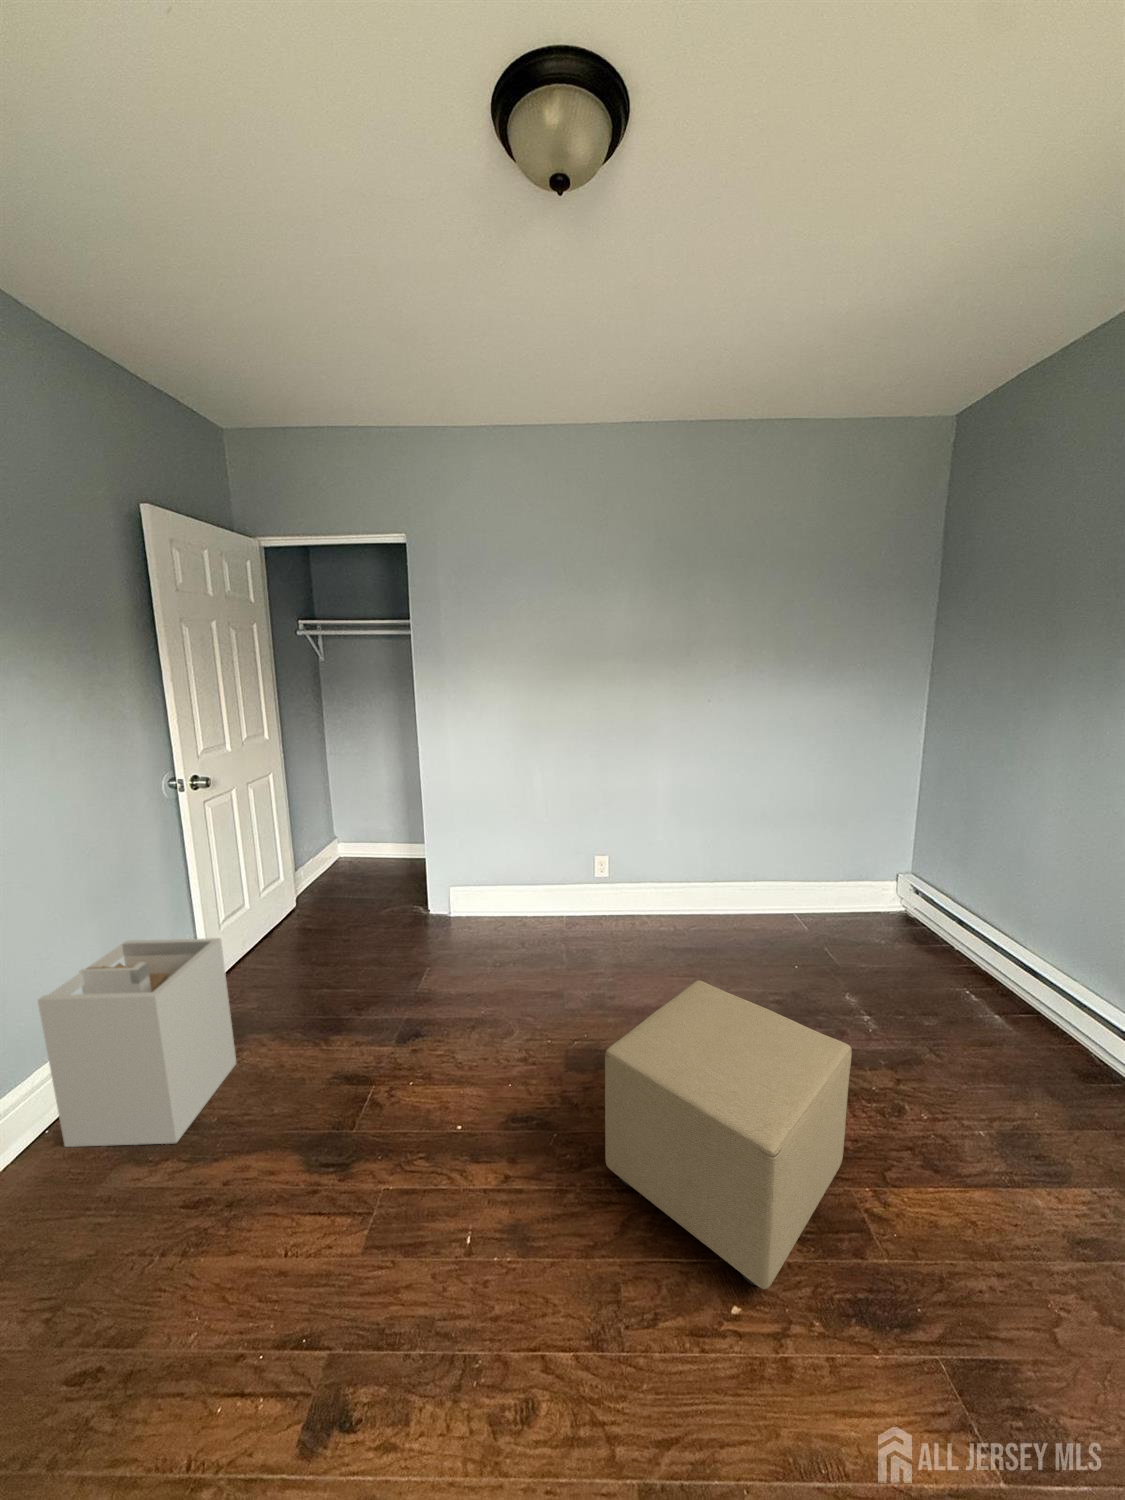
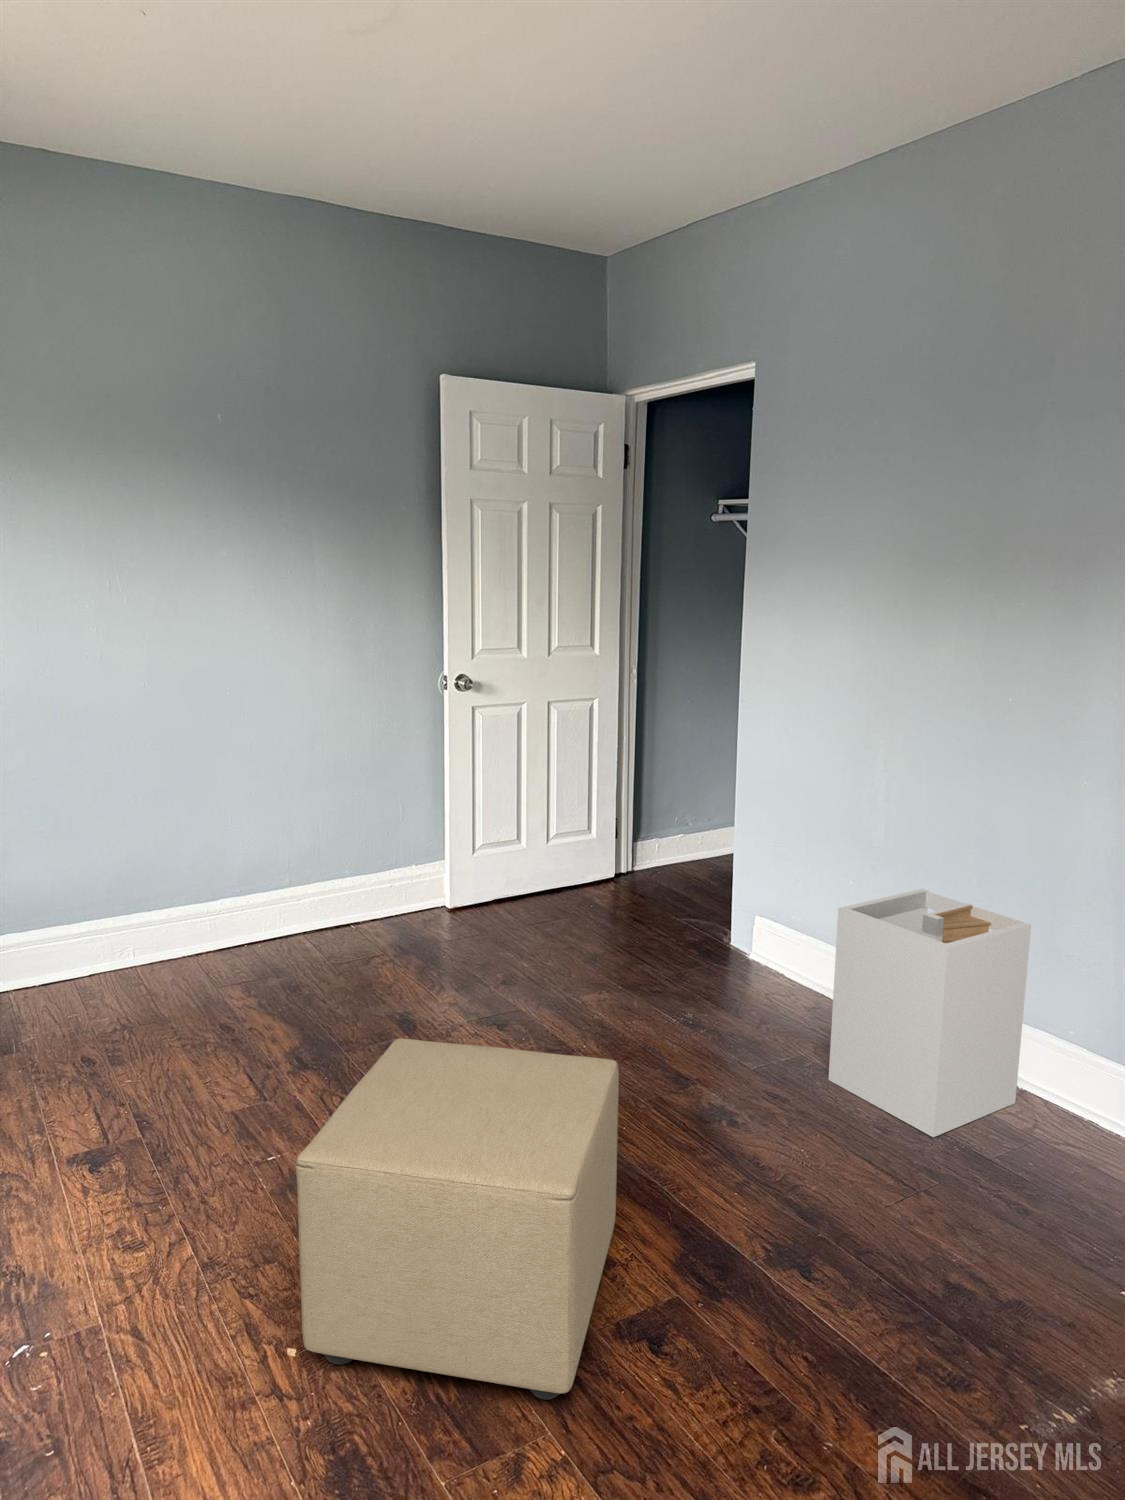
laundry hamper: present [38,938,236,1147] -> present [829,889,1031,1137]

